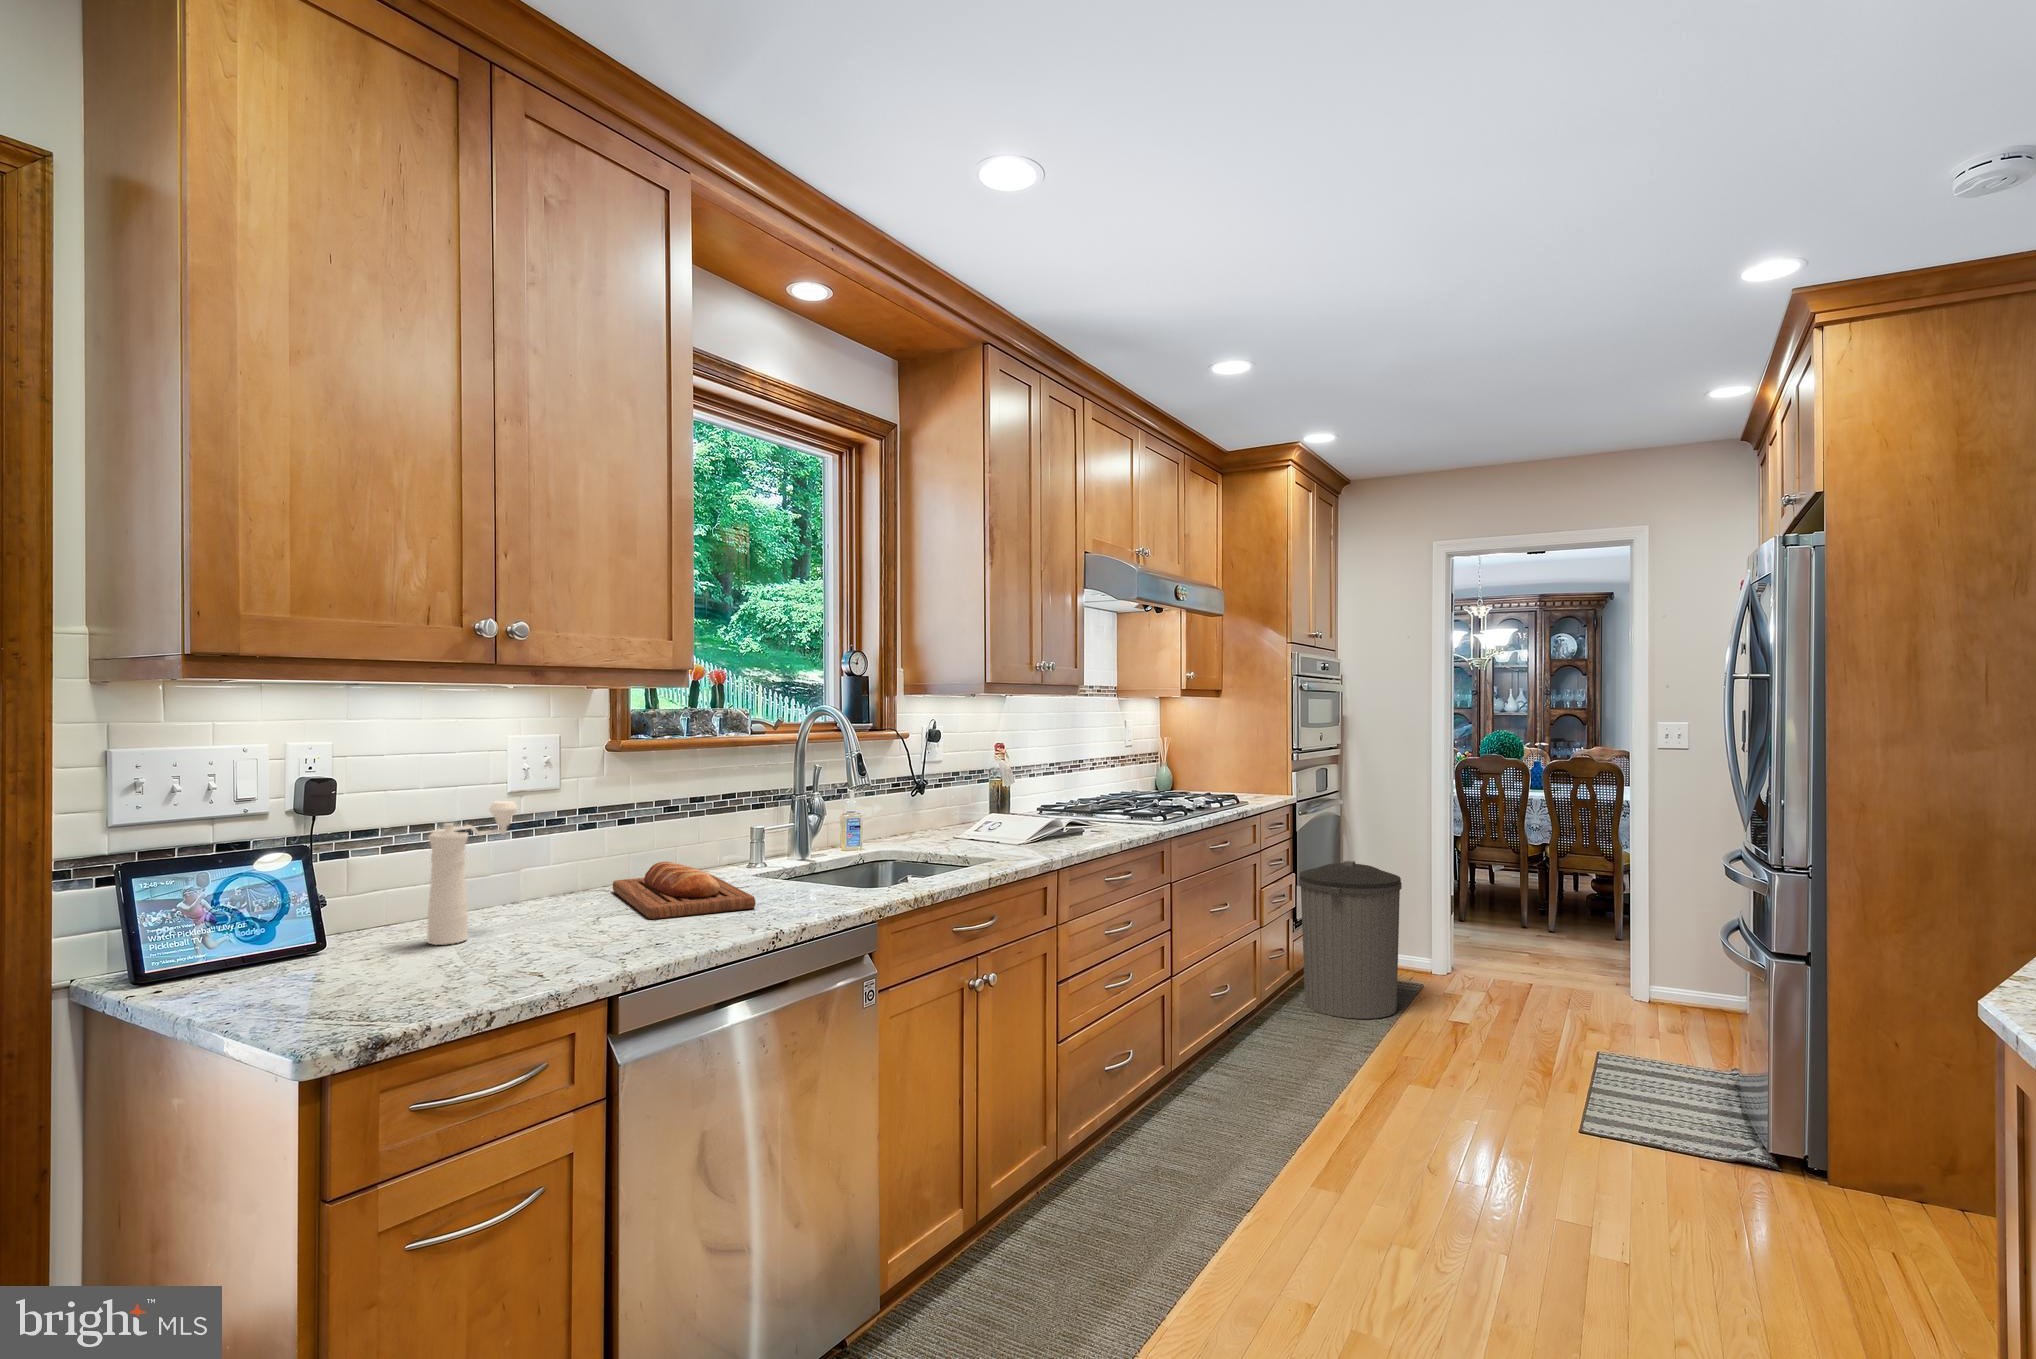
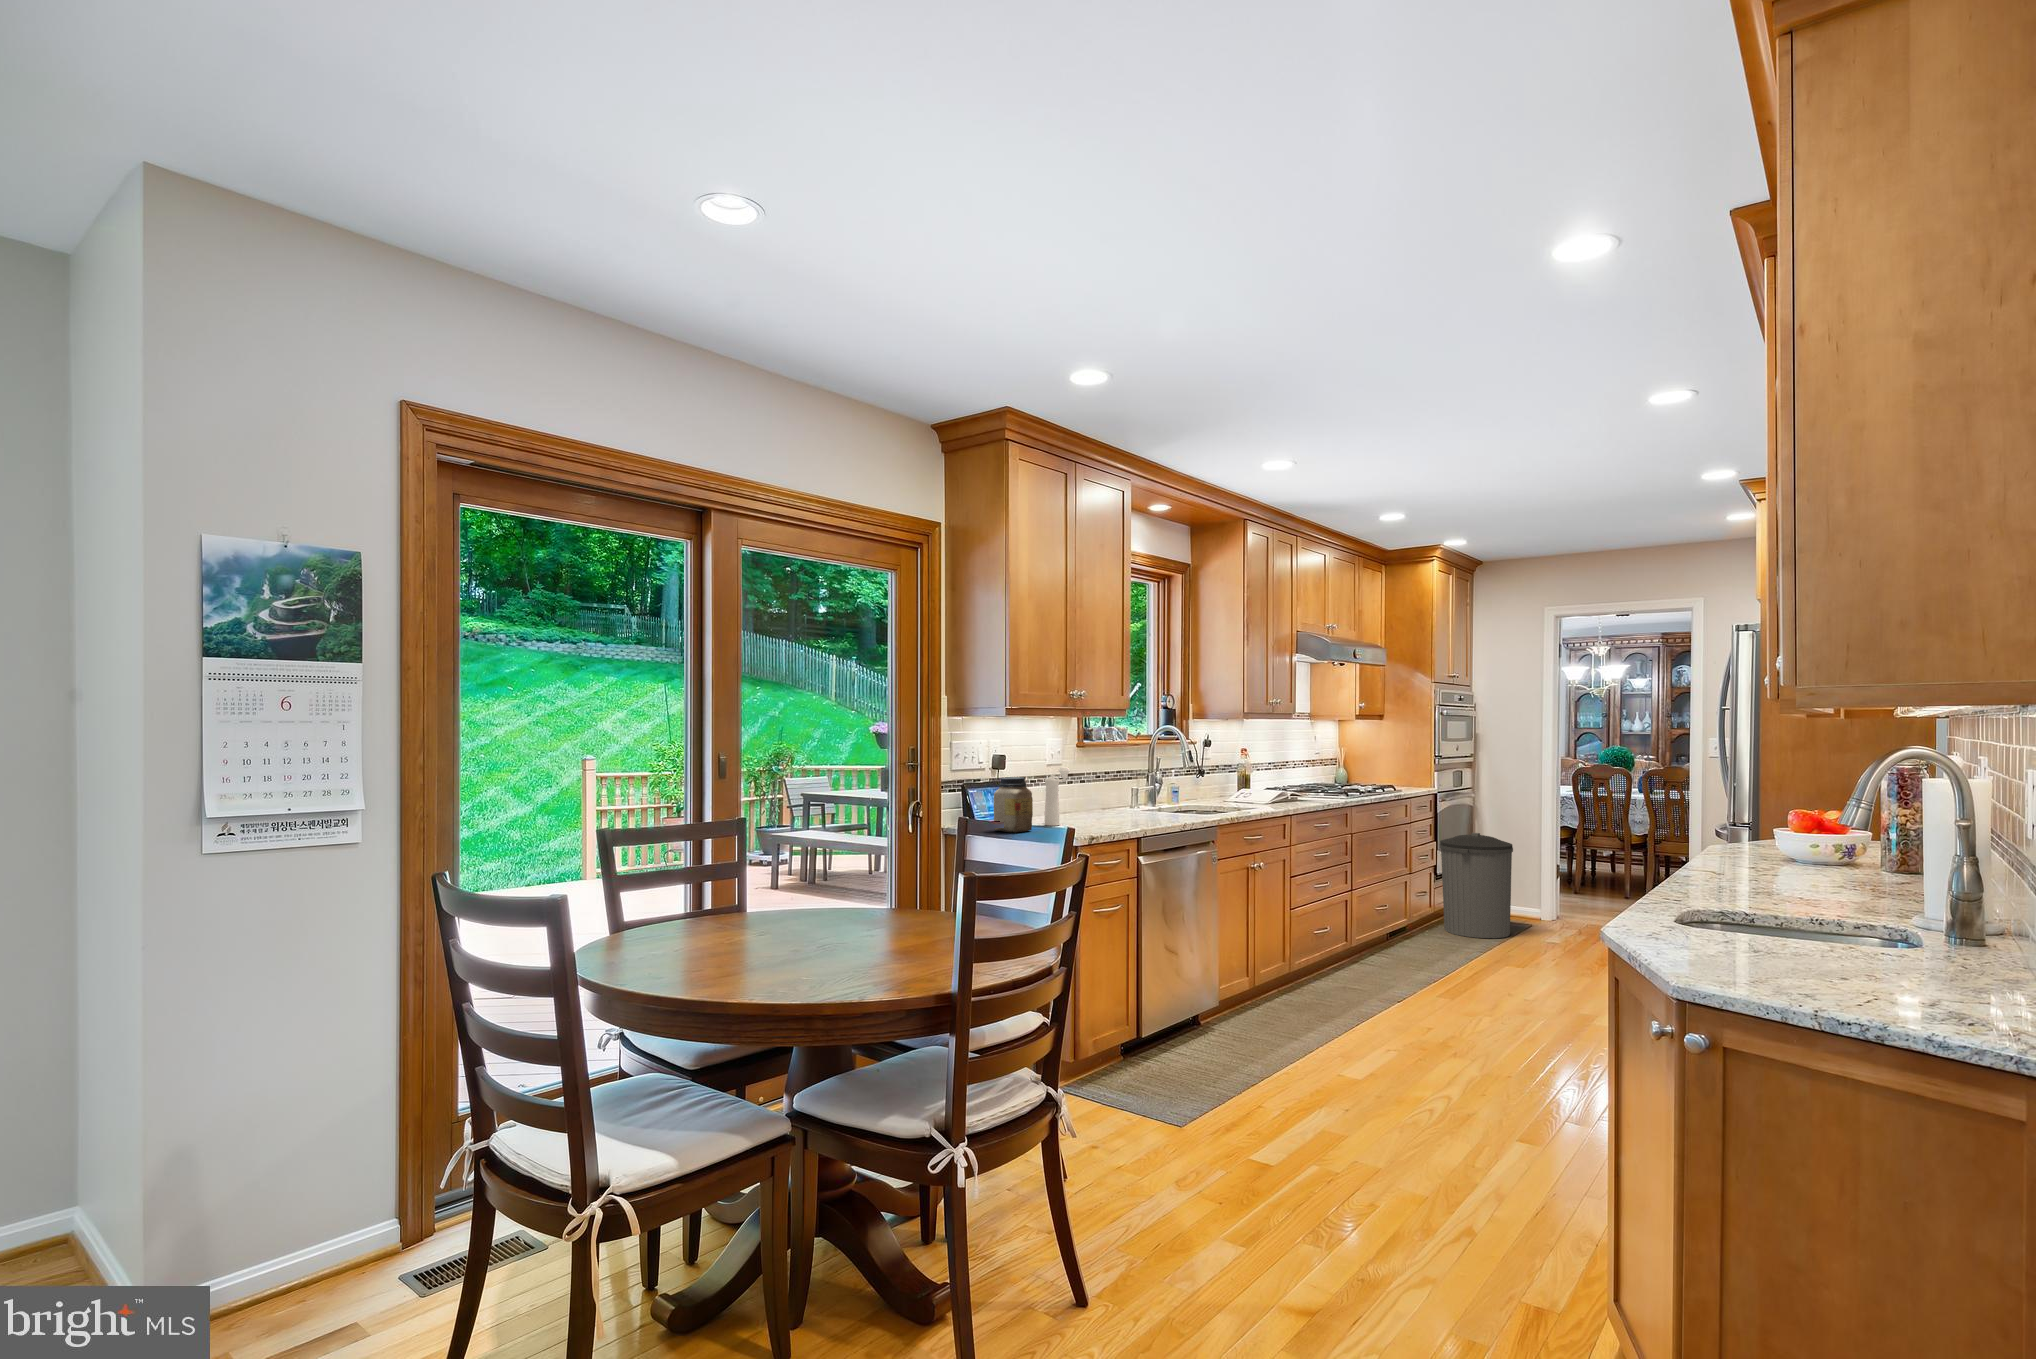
jar: none [213,839,332,992] -> present [994,777,1033,833]
bread loaf: present [613,862,755,919] -> none [1085,801,1166,822]

